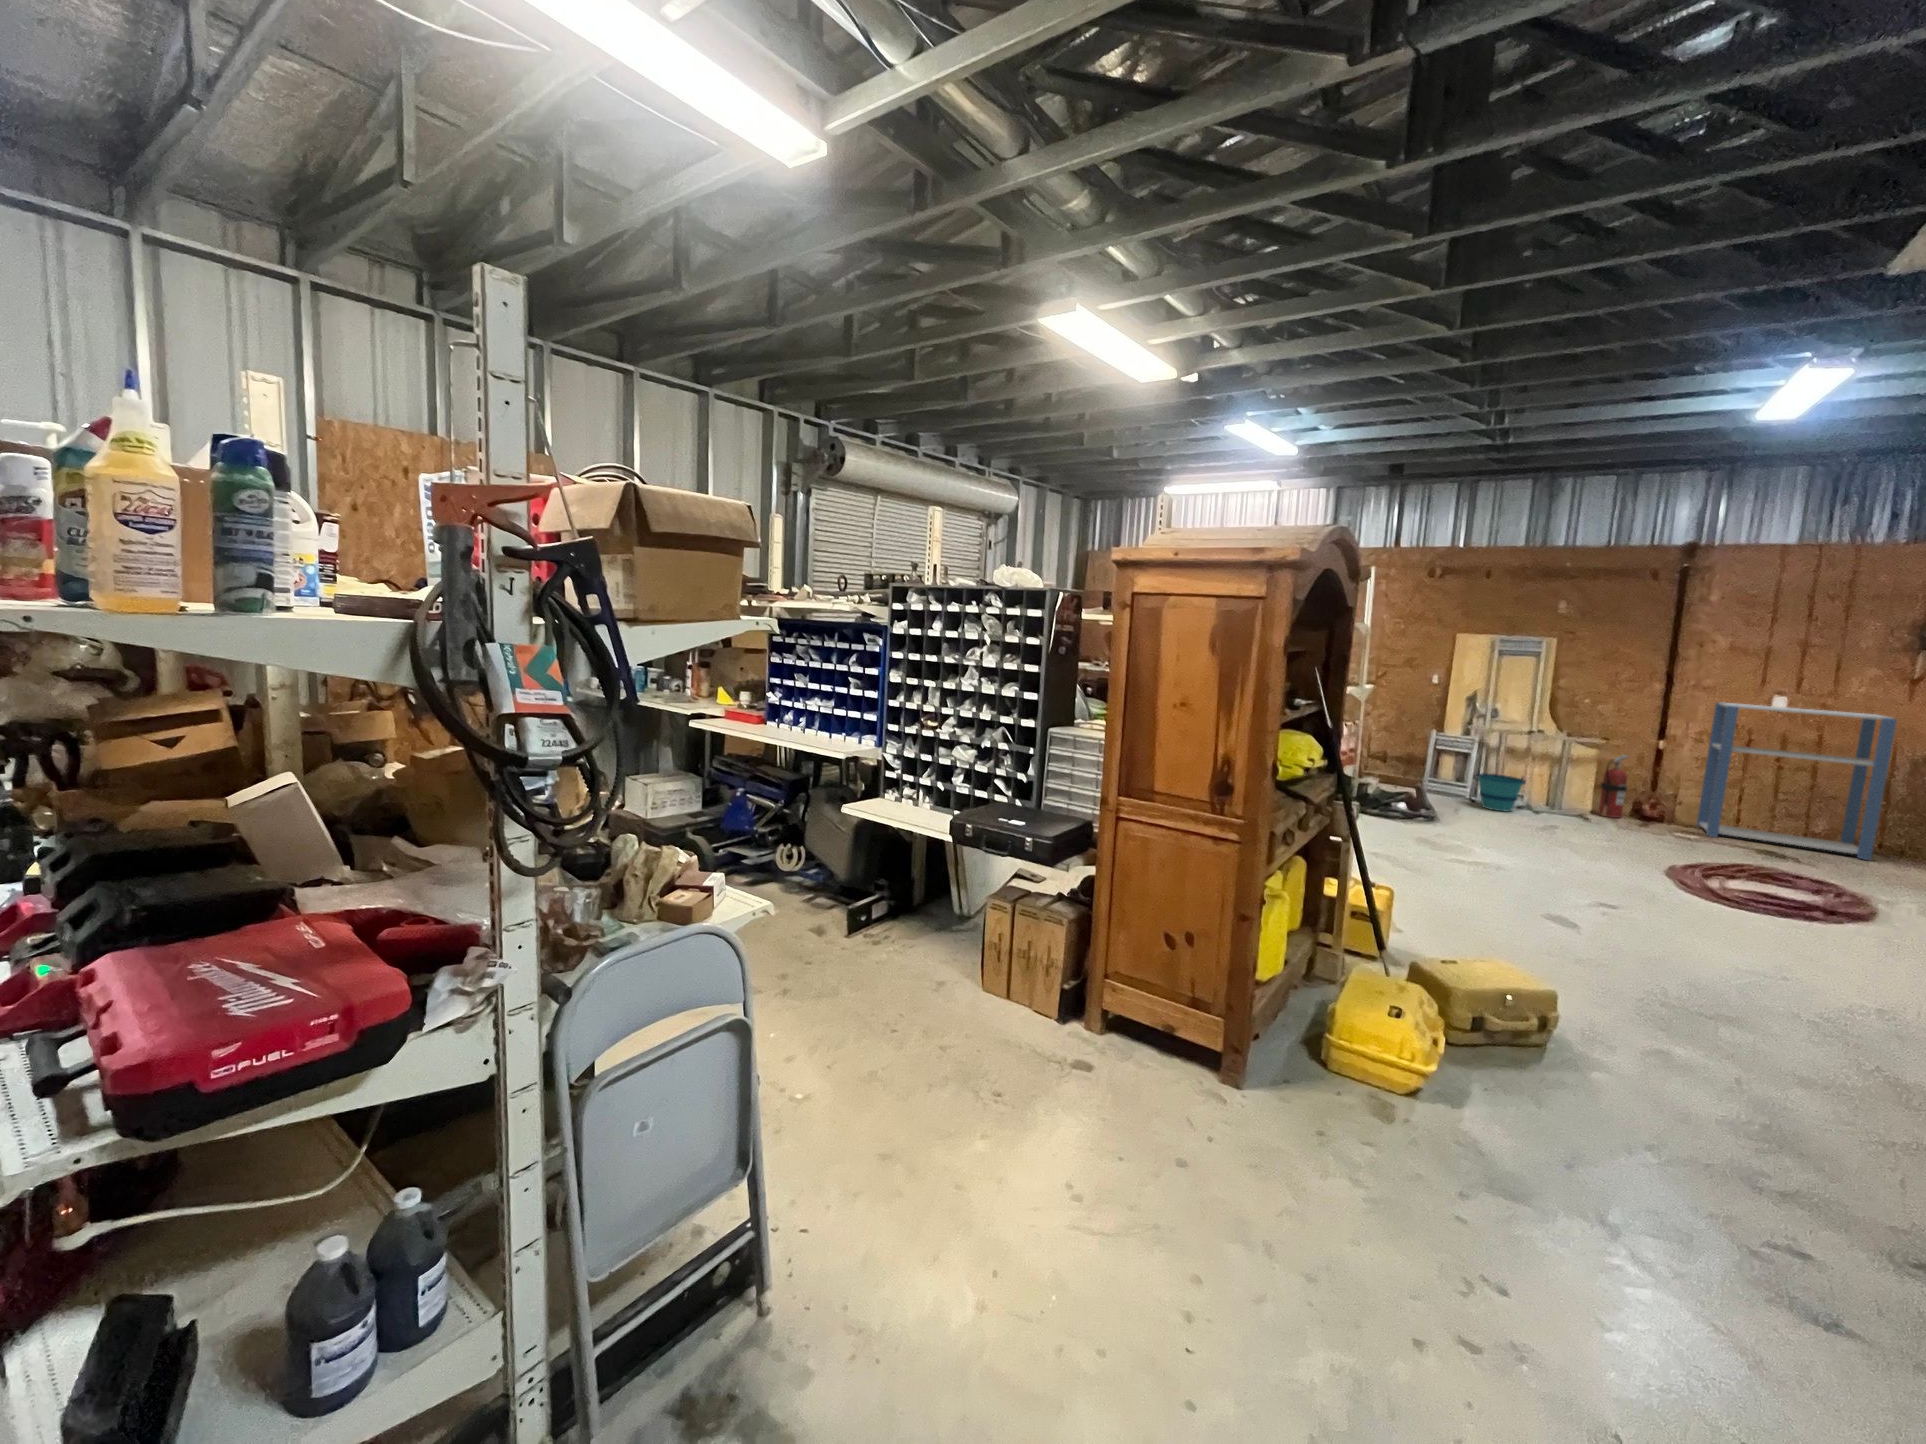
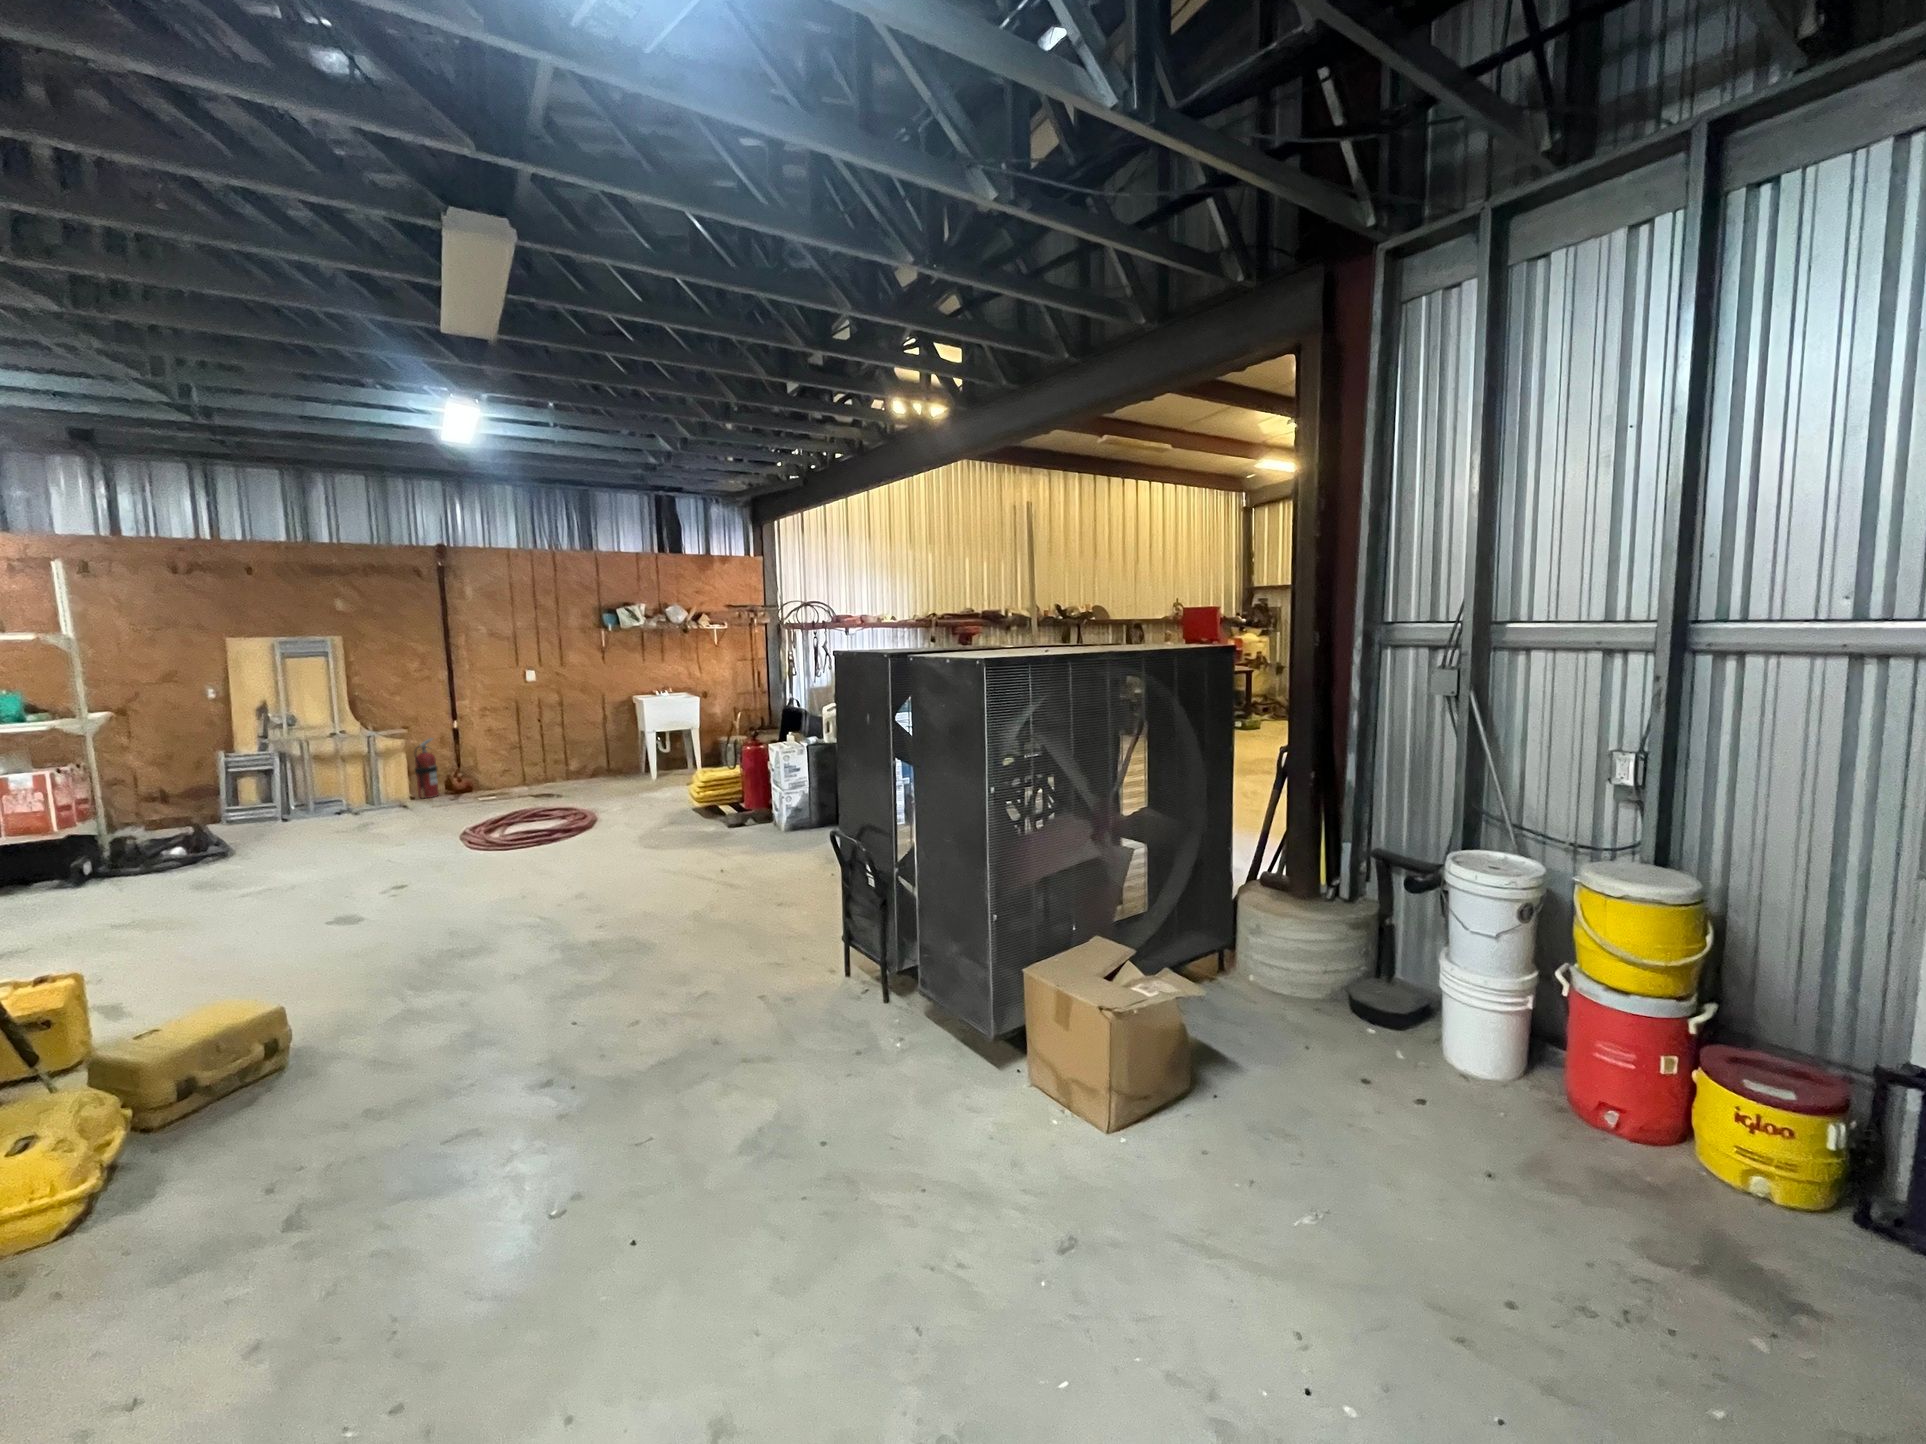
shelving unit: present [1697,702,1897,860] -> none [490,674,604,792]
bucket: present [1474,772,1526,812] -> none [277,780,338,824]

